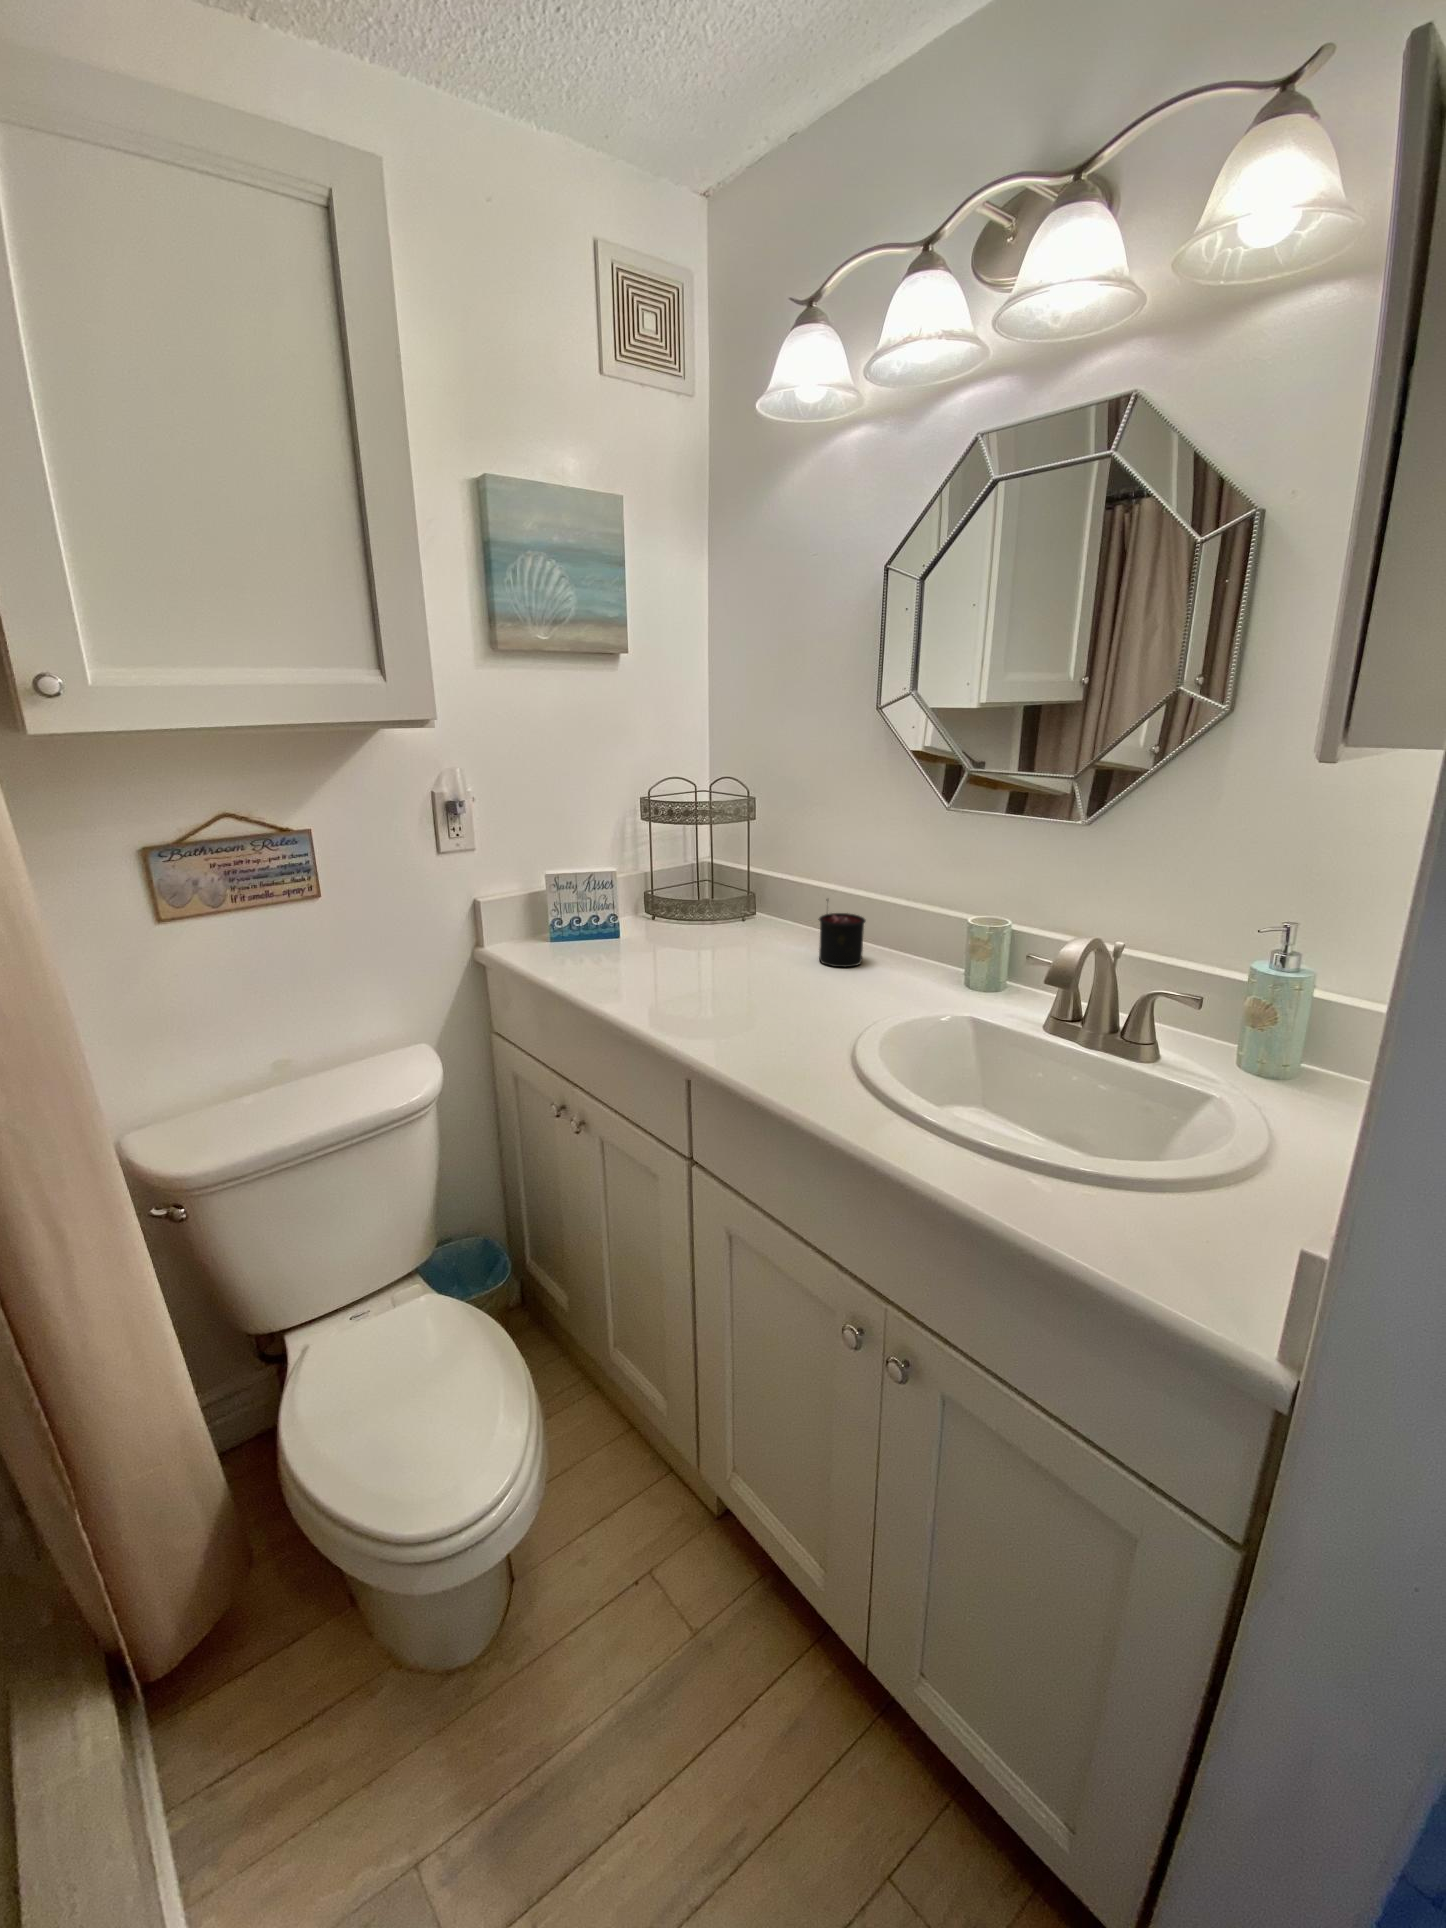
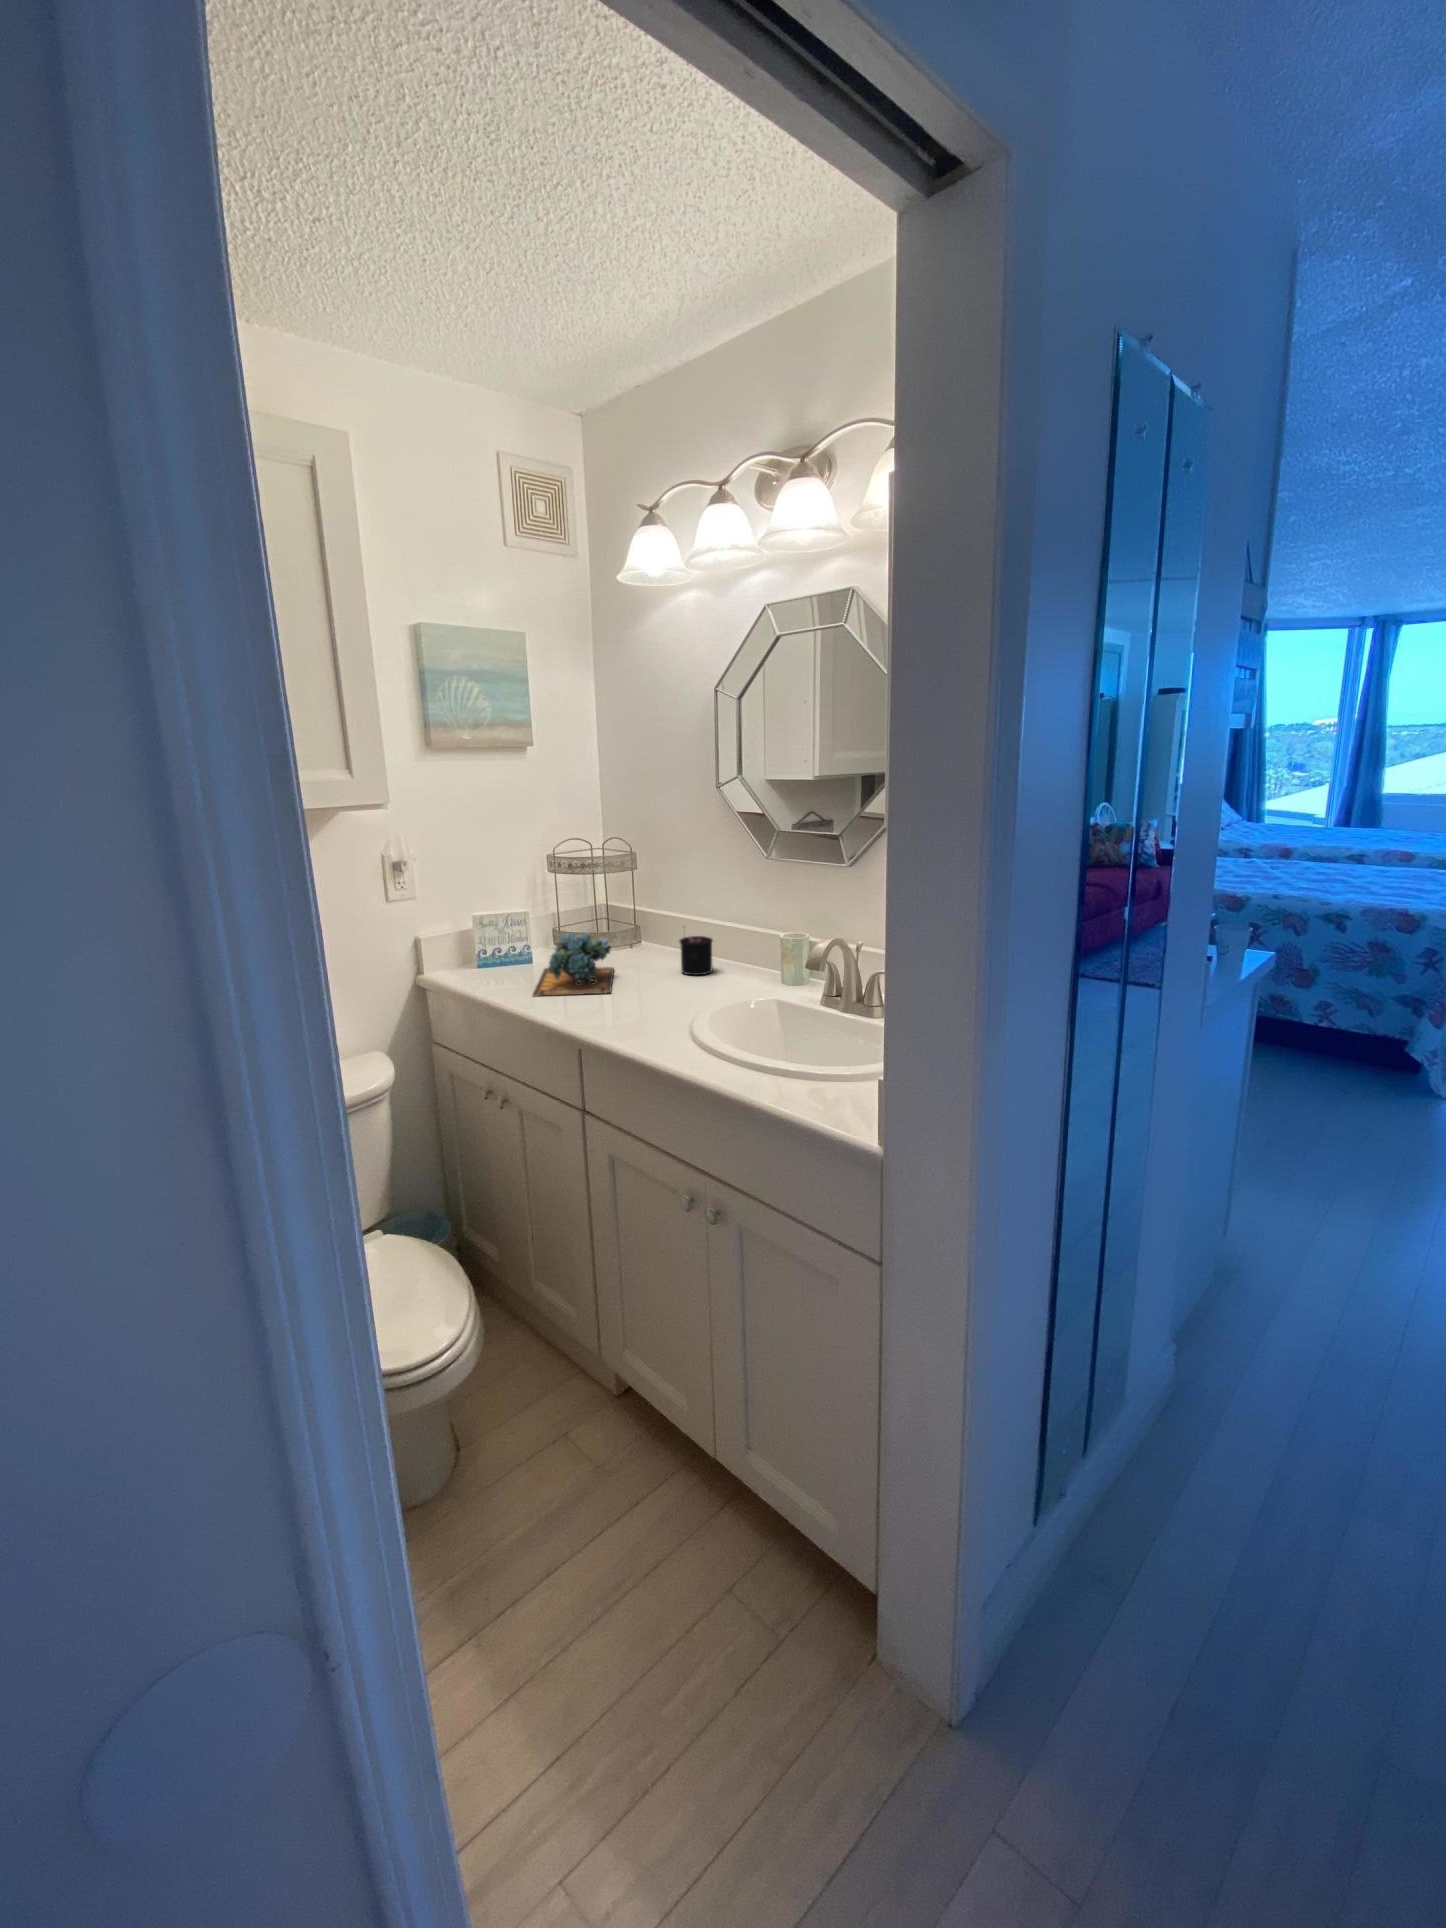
succulent plant: none [621,902,729,990] -> present [533,932,614,996]

